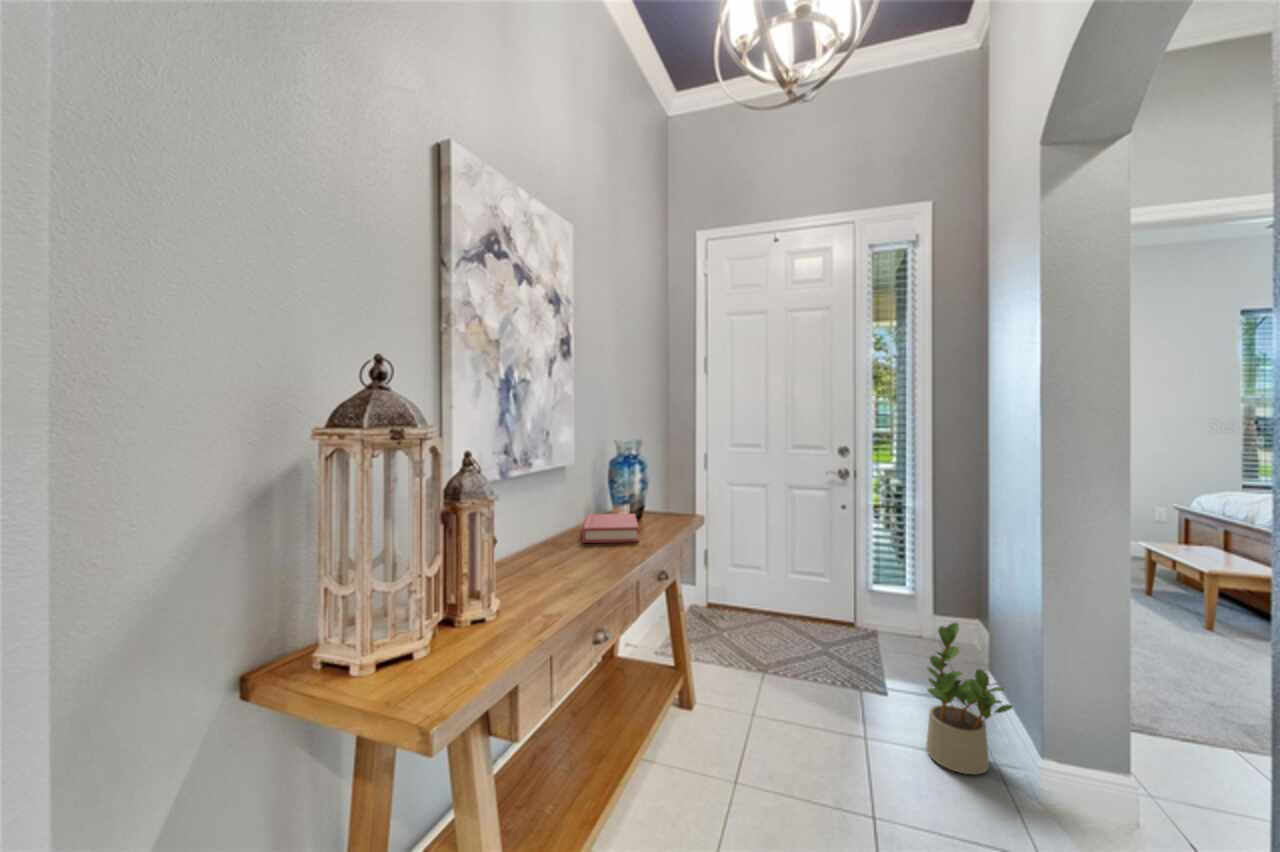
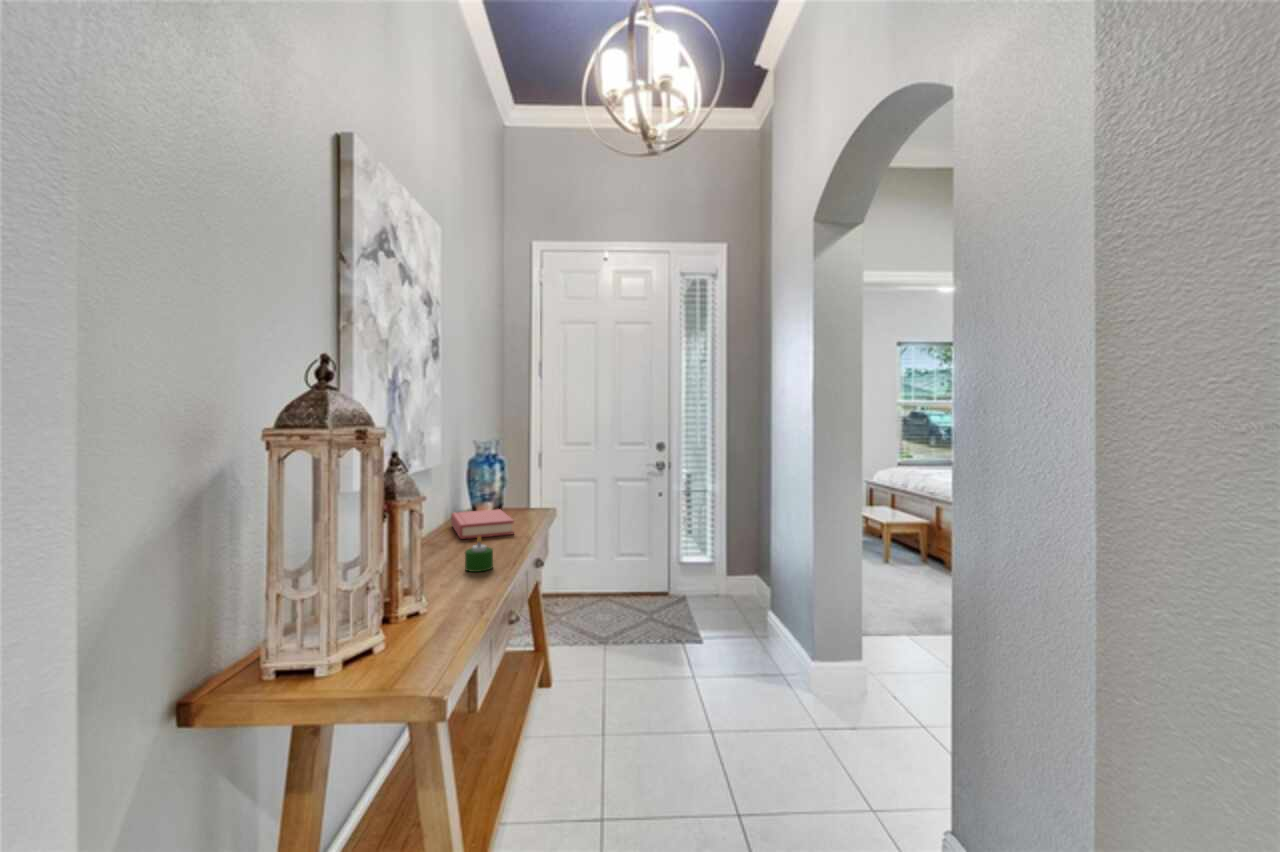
candle: none [562,543,591,581] -> present [465,536,493,572]
potted plant: present [926,623,1013,774] -> none [737,575,794,686]

